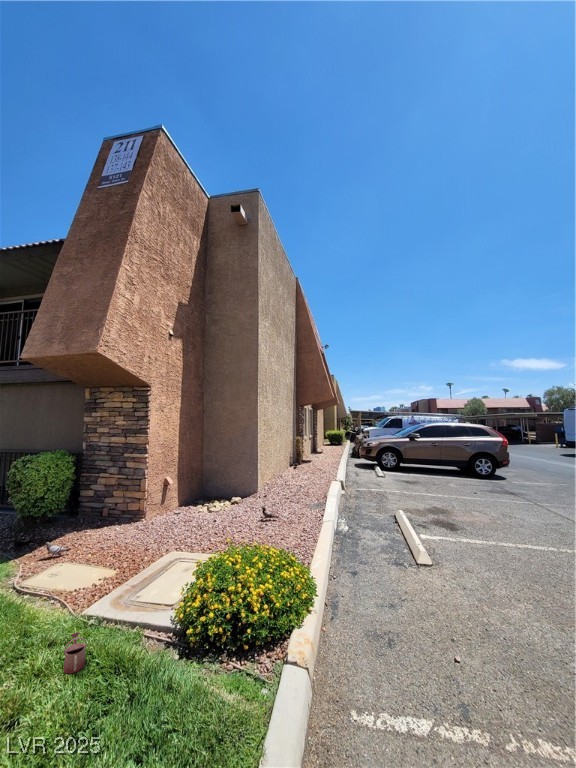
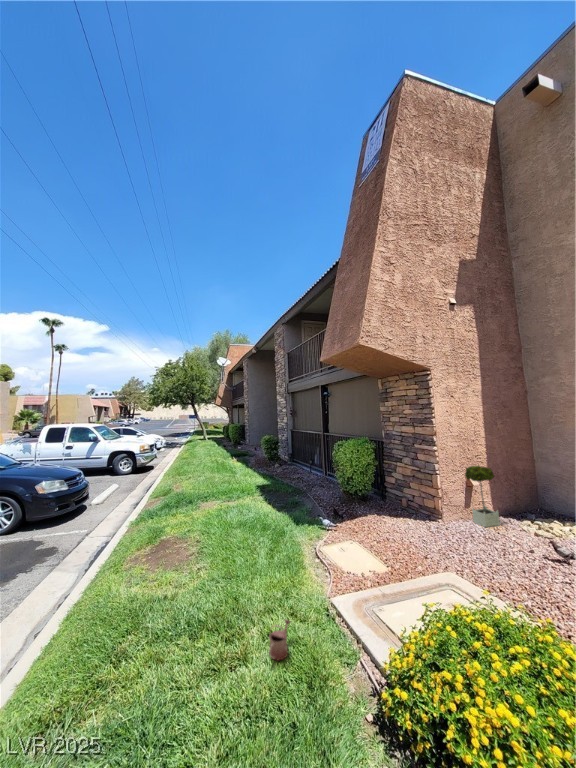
potted tree: none [165,468,187,517] -> present [465,466,500,527]

